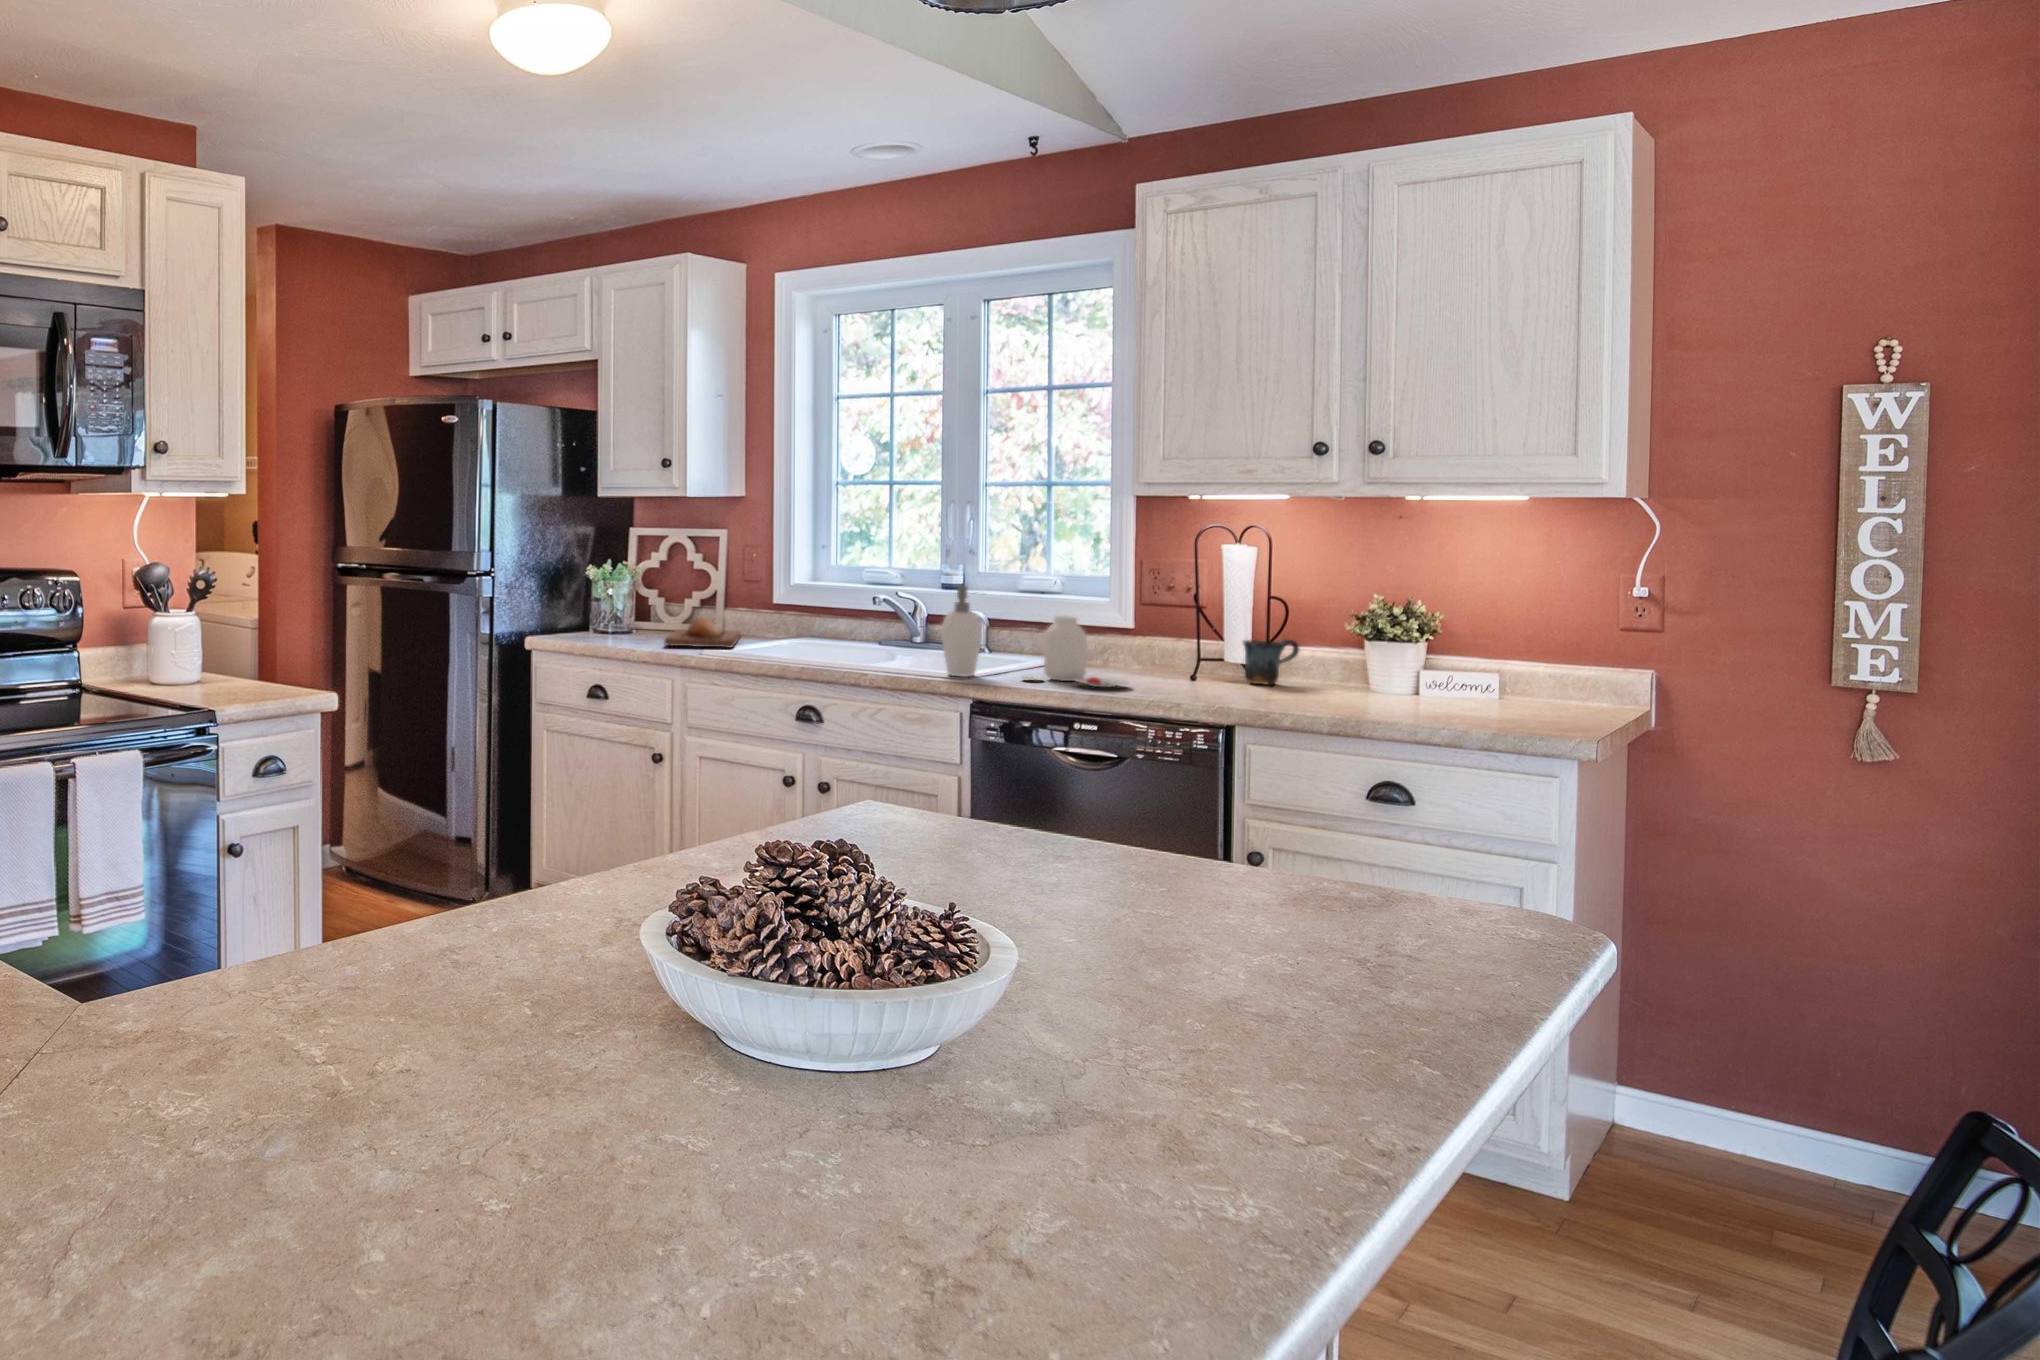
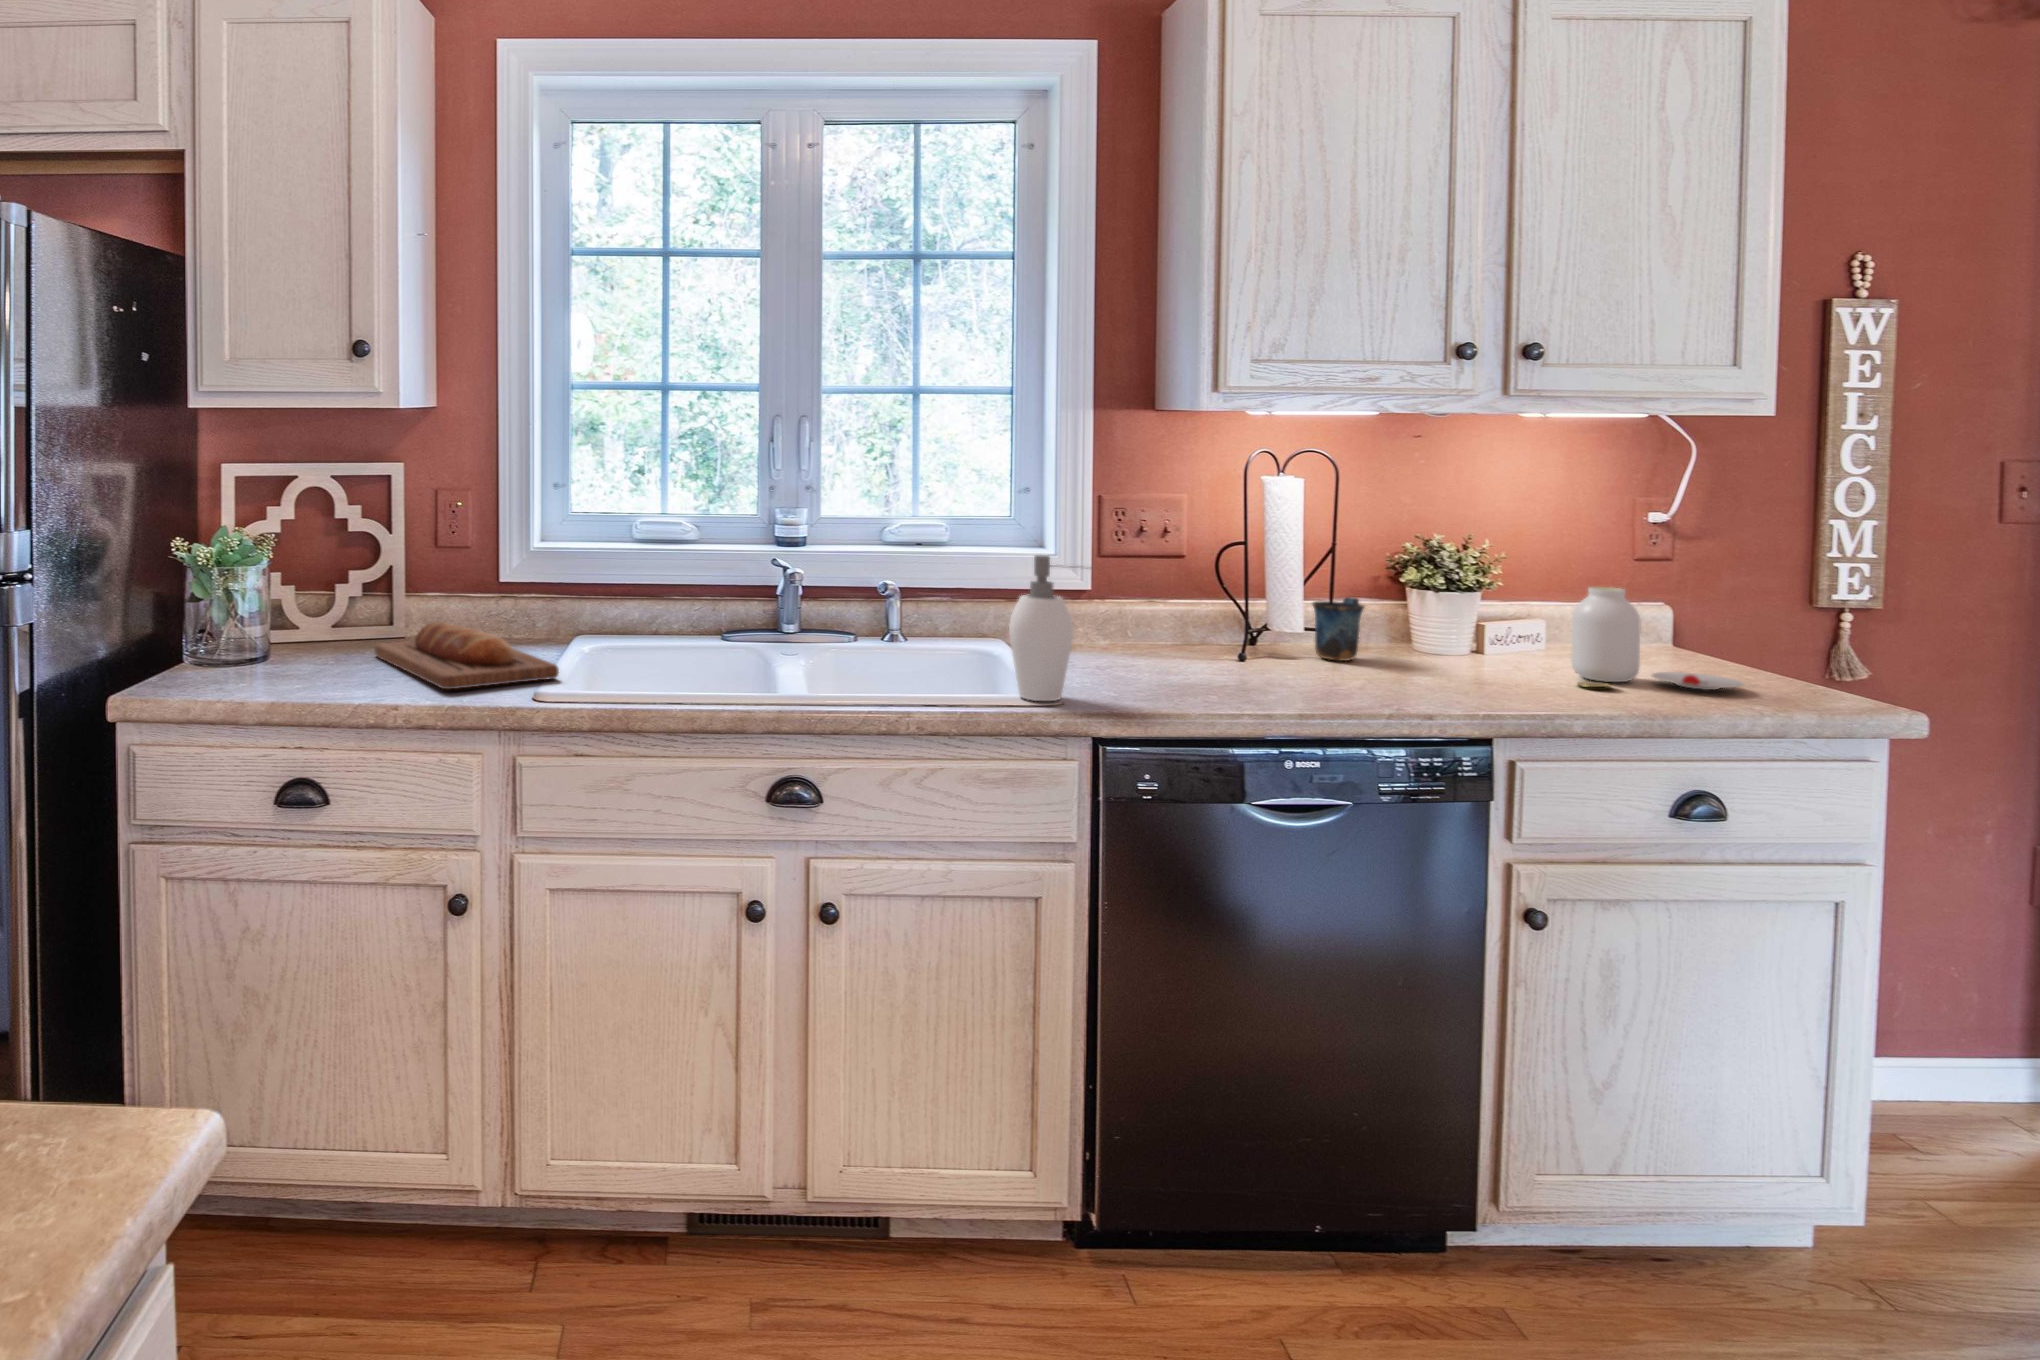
jar: present [1042,616,1128,687] -> present [1571,587,1750,690]

